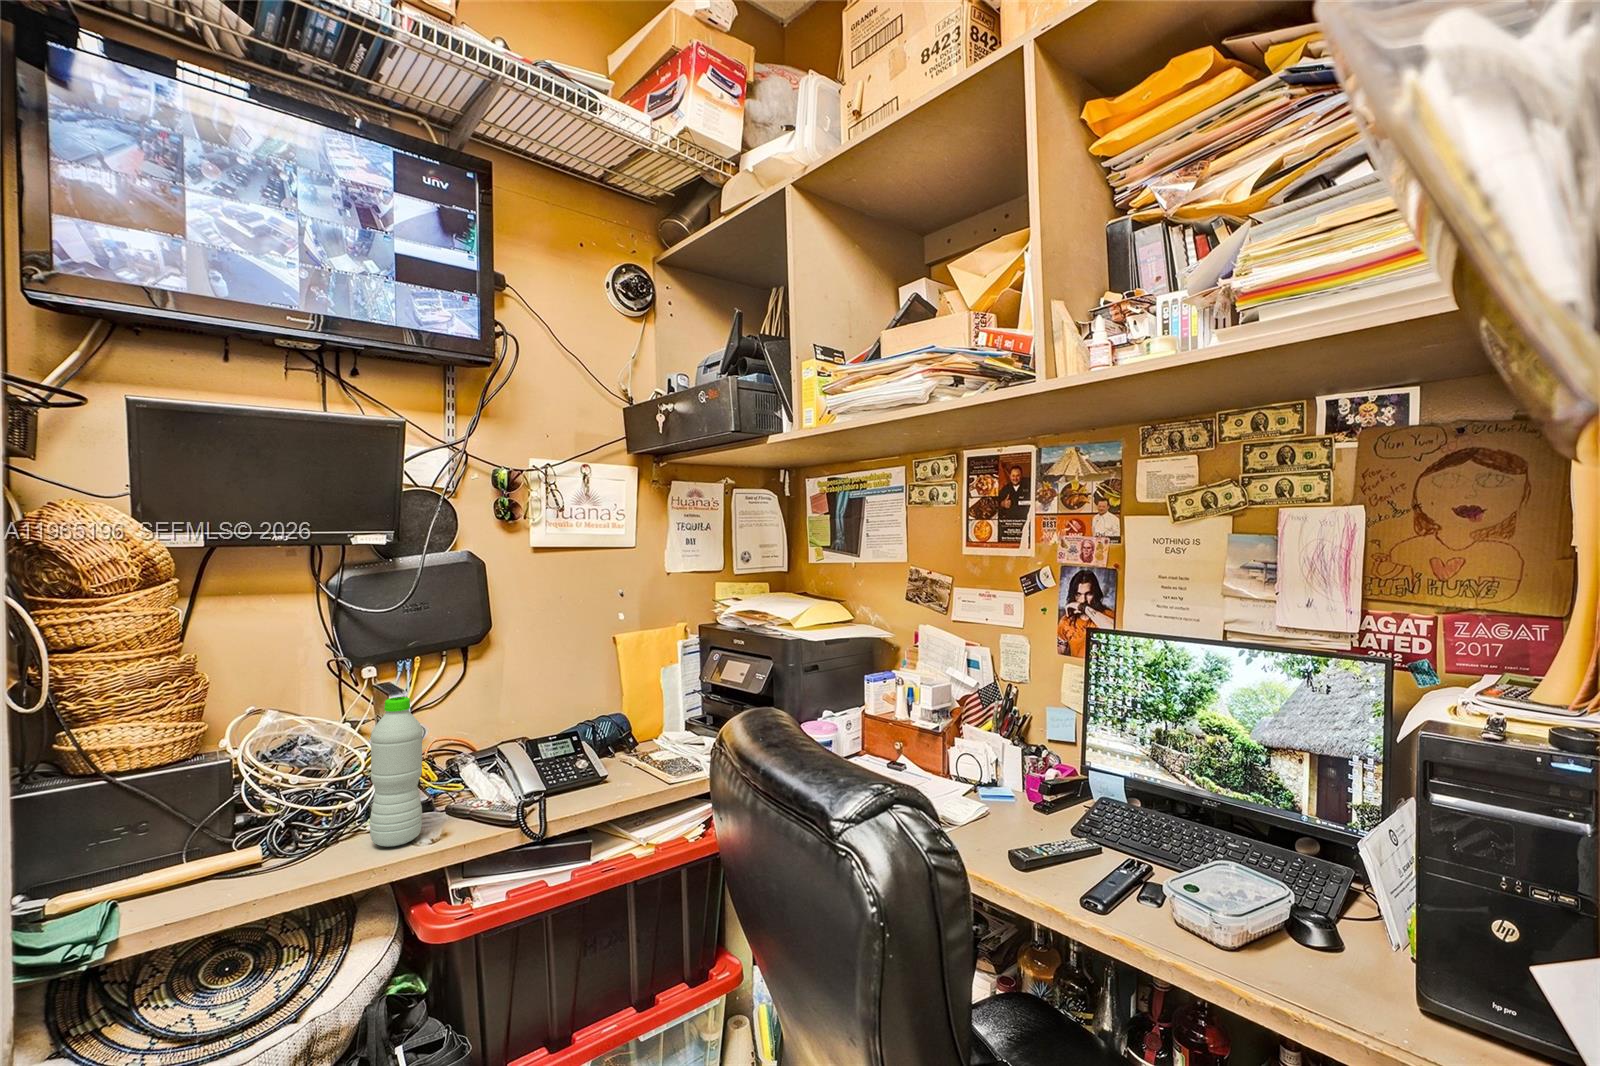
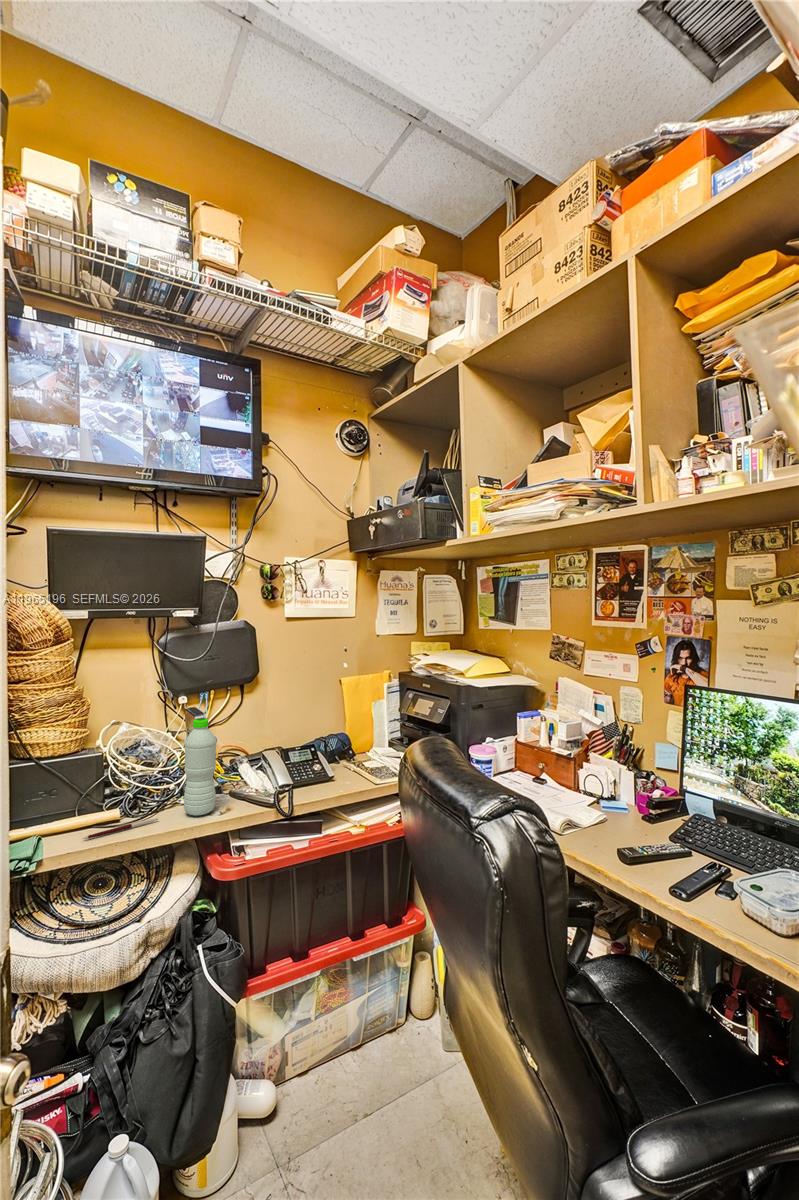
pen: none [191,854,327,898] -> present [82,818,158,839]

